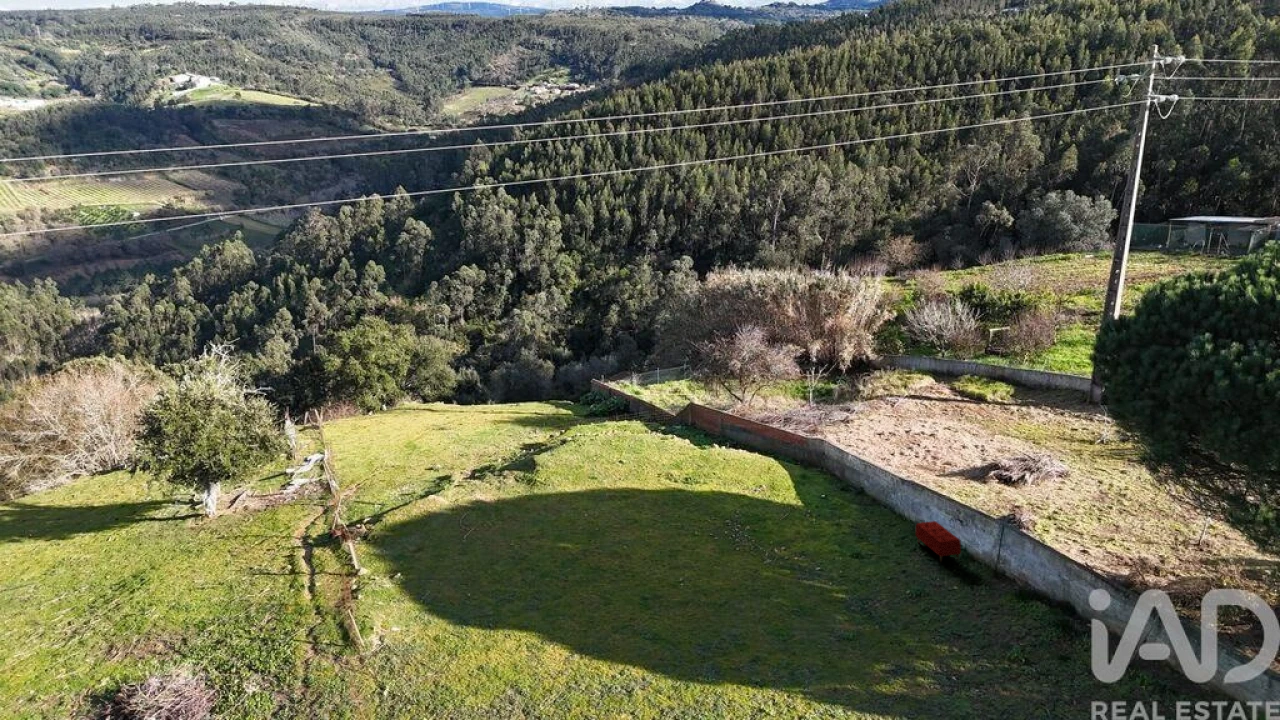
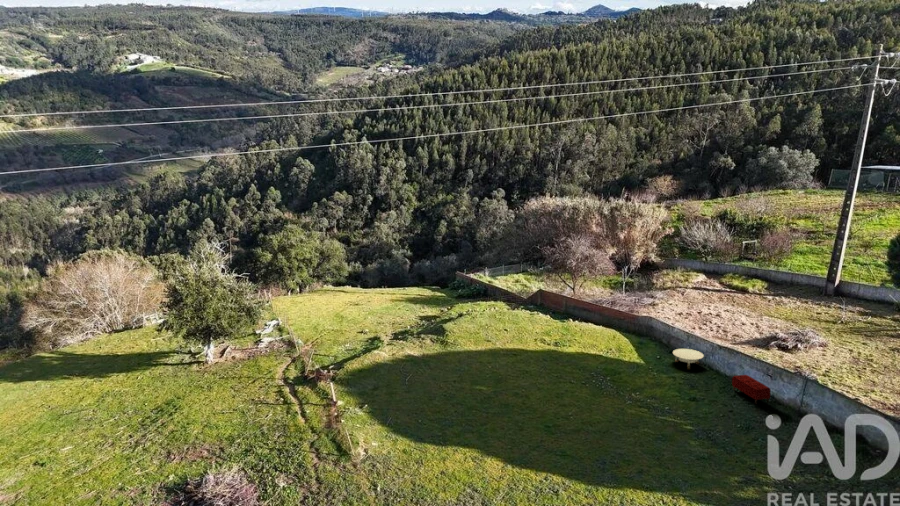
round table: none [848,485,889,515] -> present [673,349,704,369]

